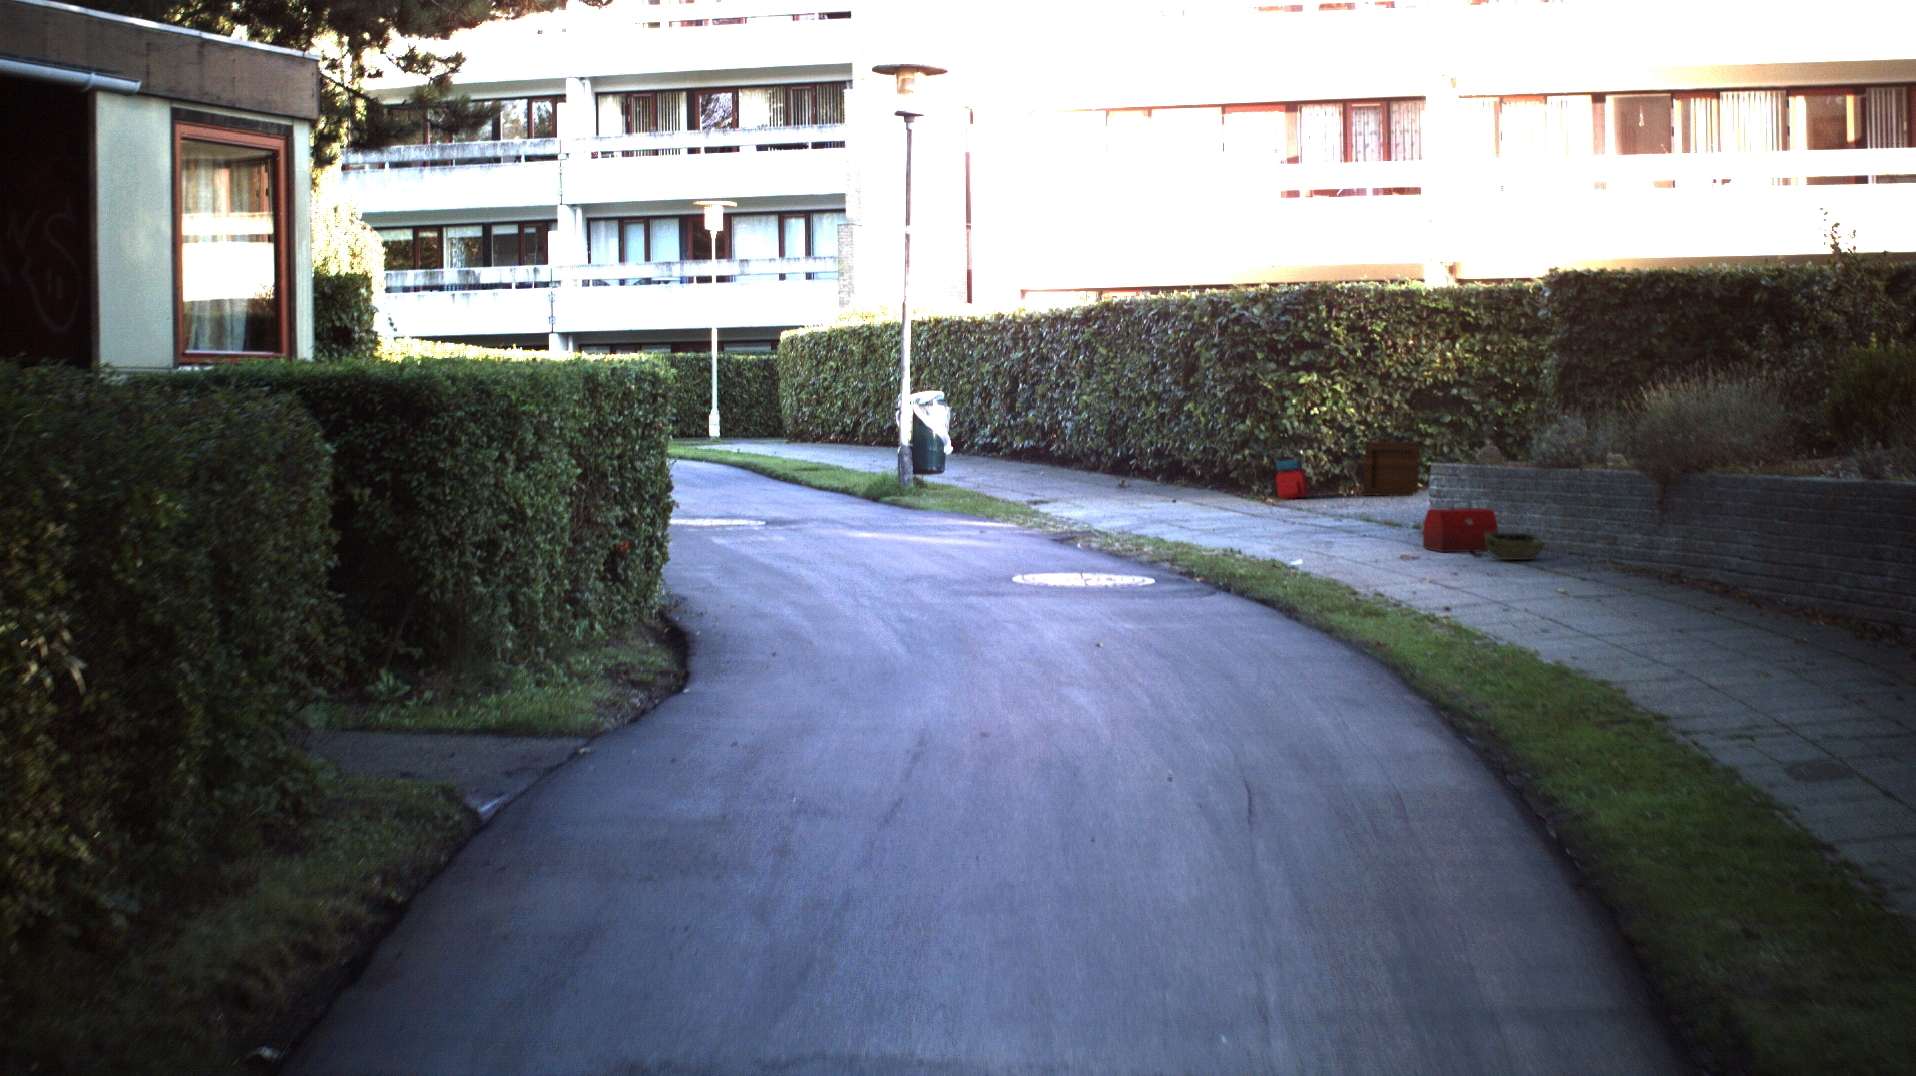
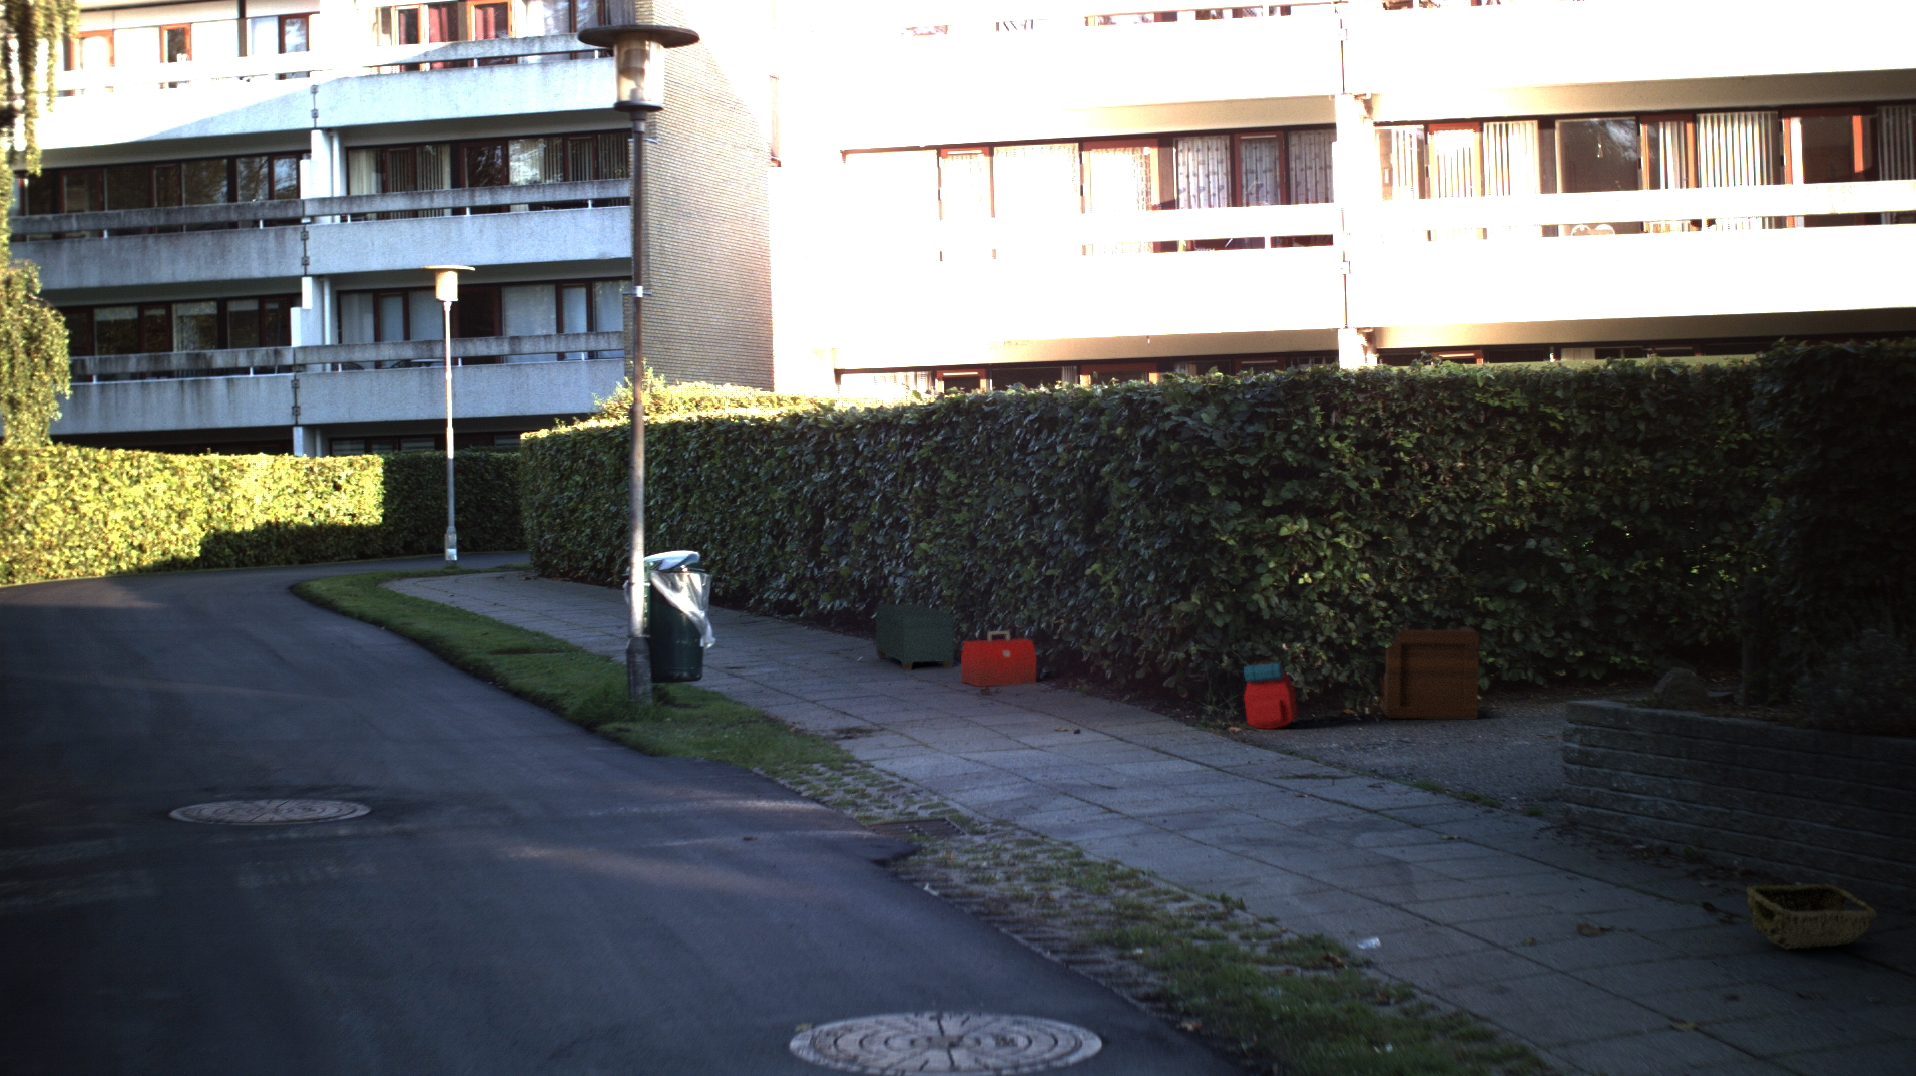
bench: none [1053,437,1103,476] -> present [876,604,954,670]
toolbox: present [1423,500,1498,552] -> present [961,631,1036,687]

